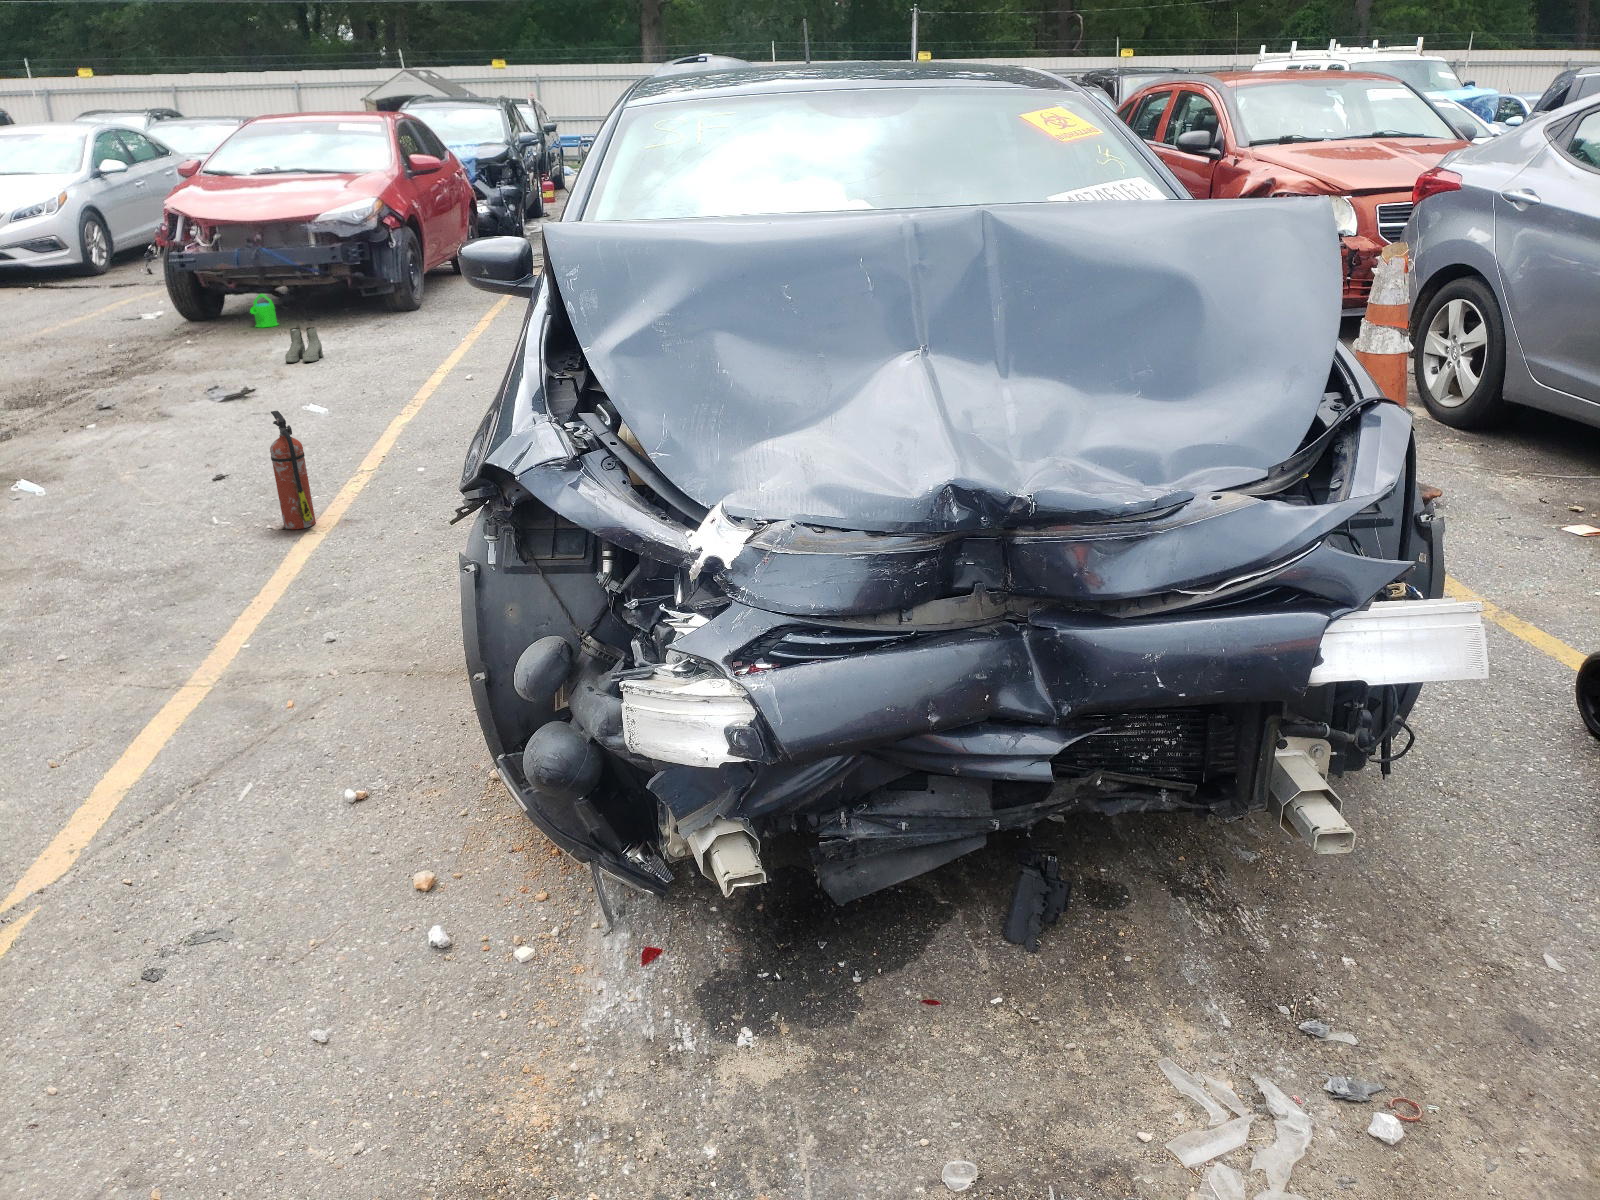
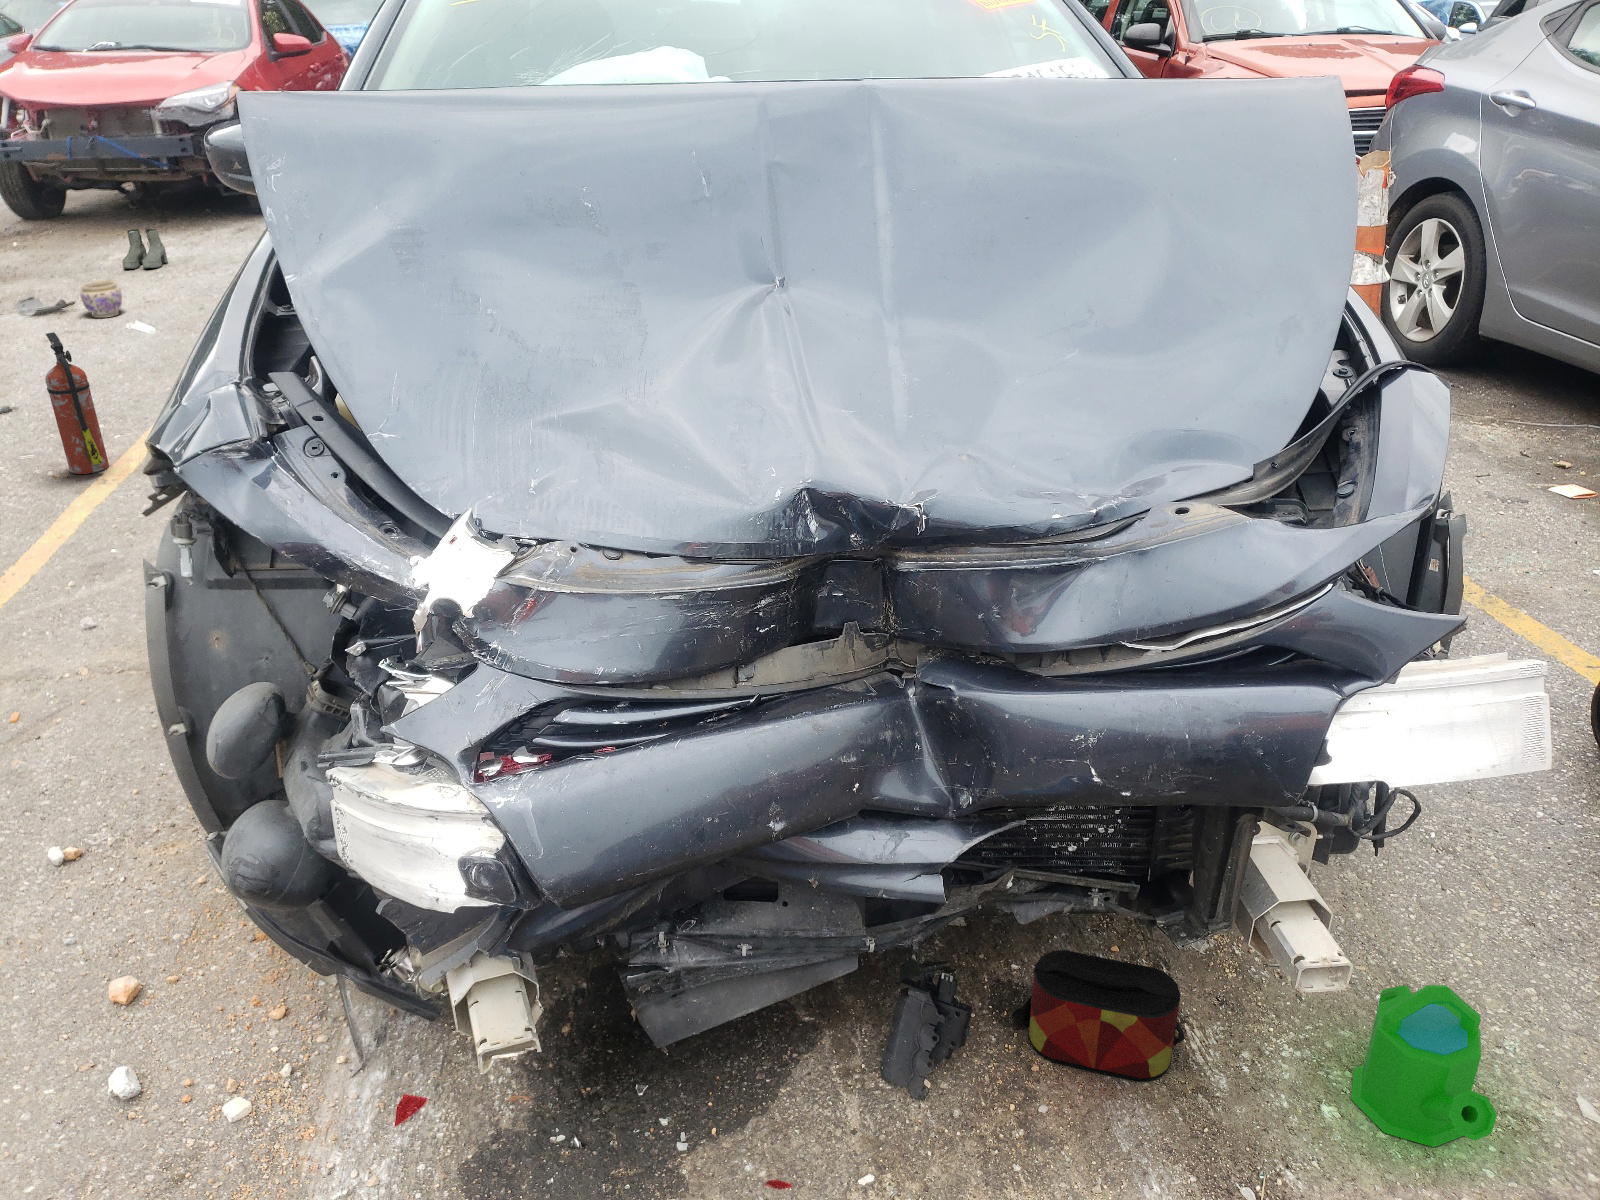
watering can: present [250,294,278,328] -> present [1351,985,1497,1147]
planter: none [260,372,295,404] -> present [80,281,122,318]
bag: none [1102,847,1236,942] -> present [1012,950,1185,1081]

